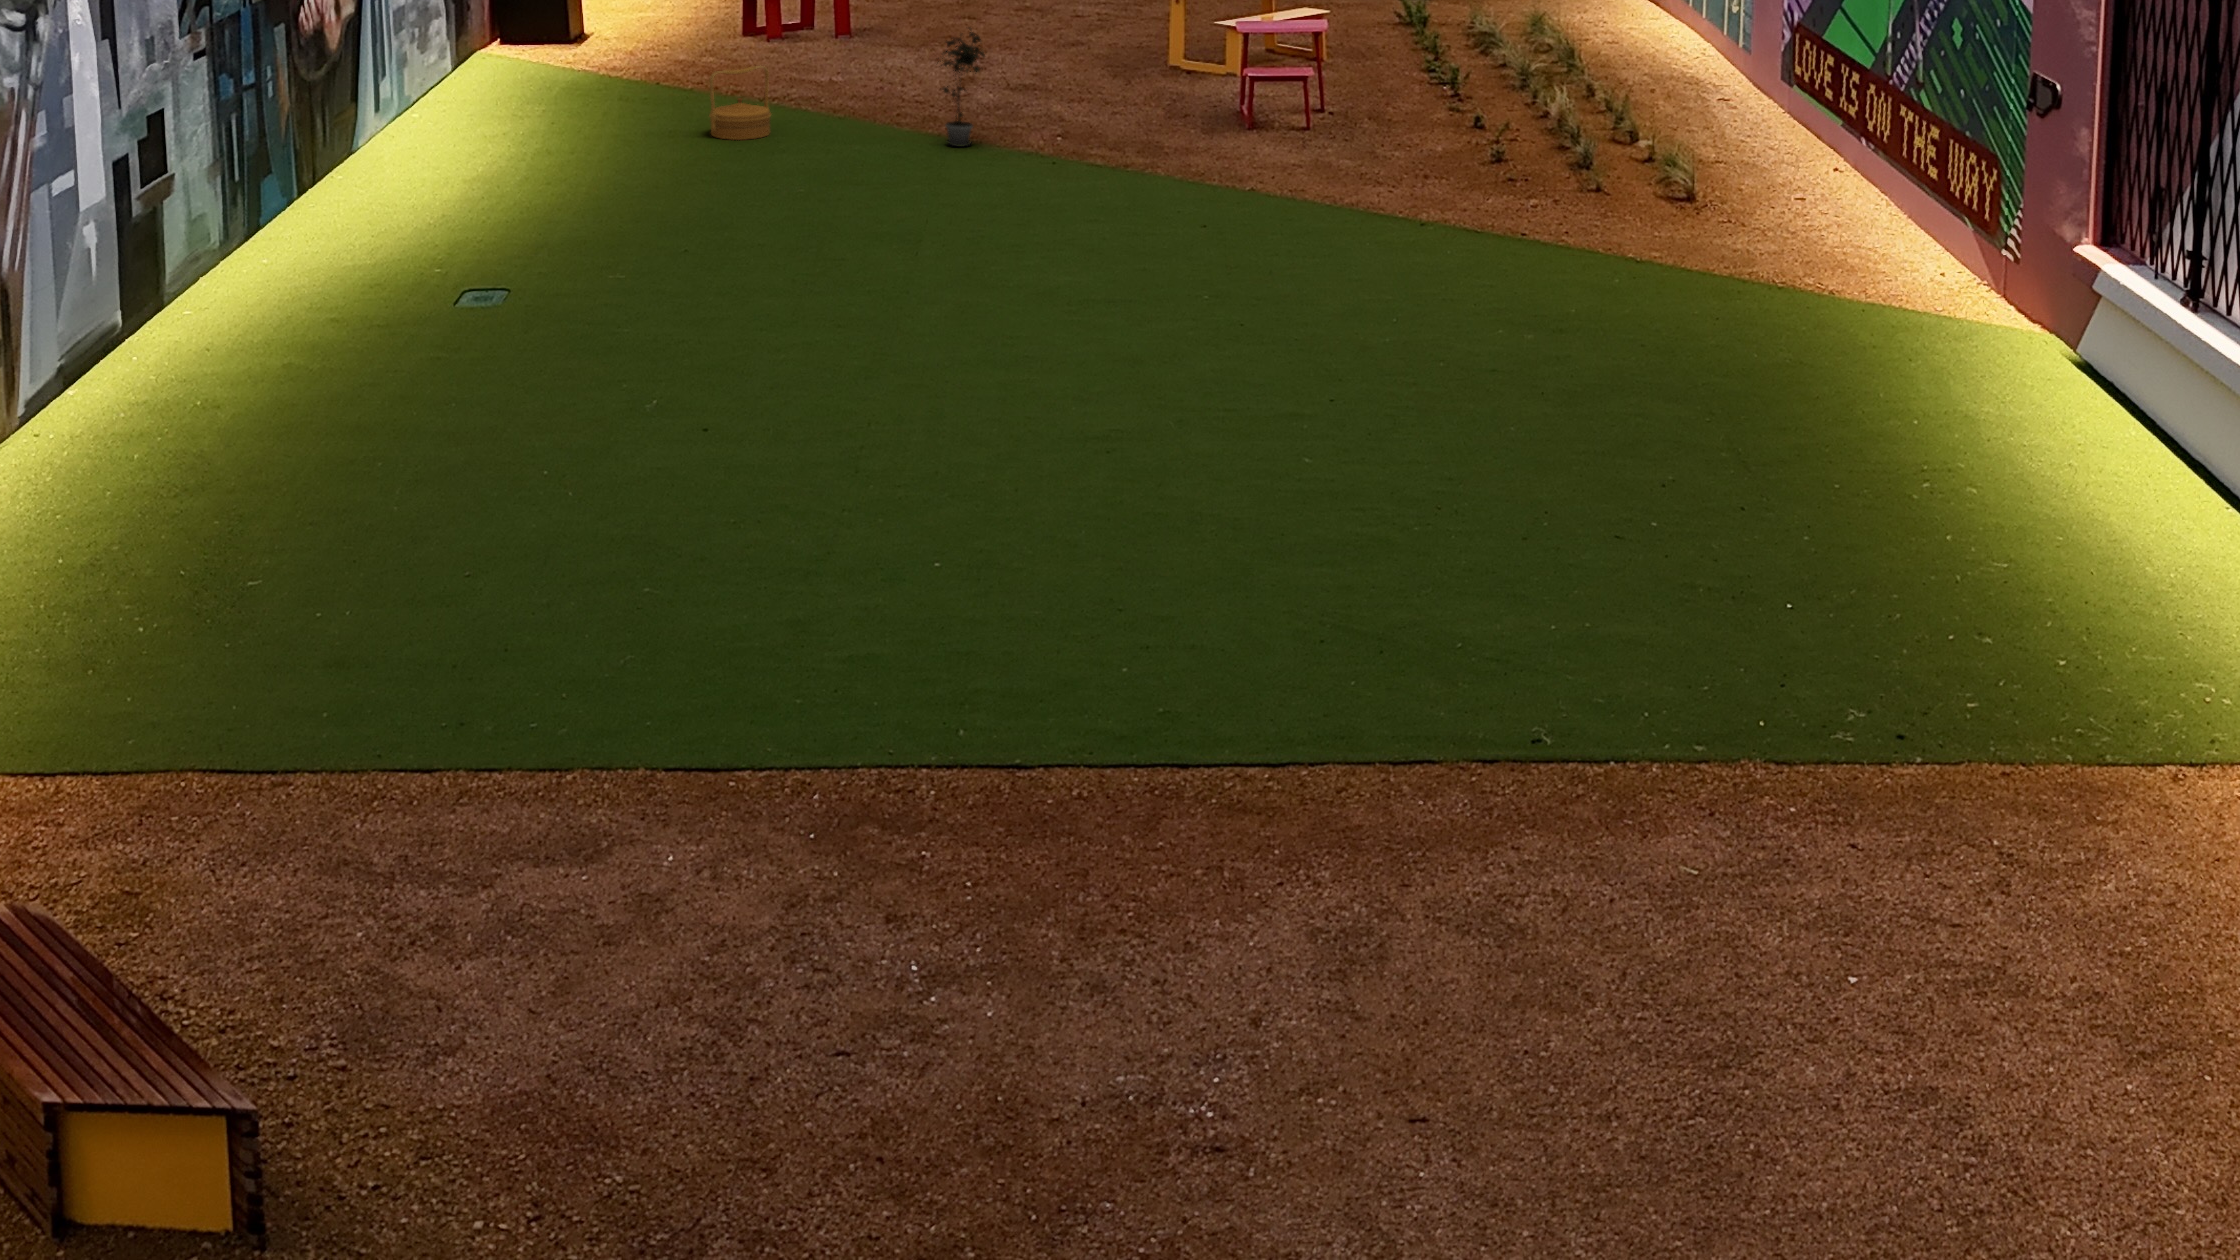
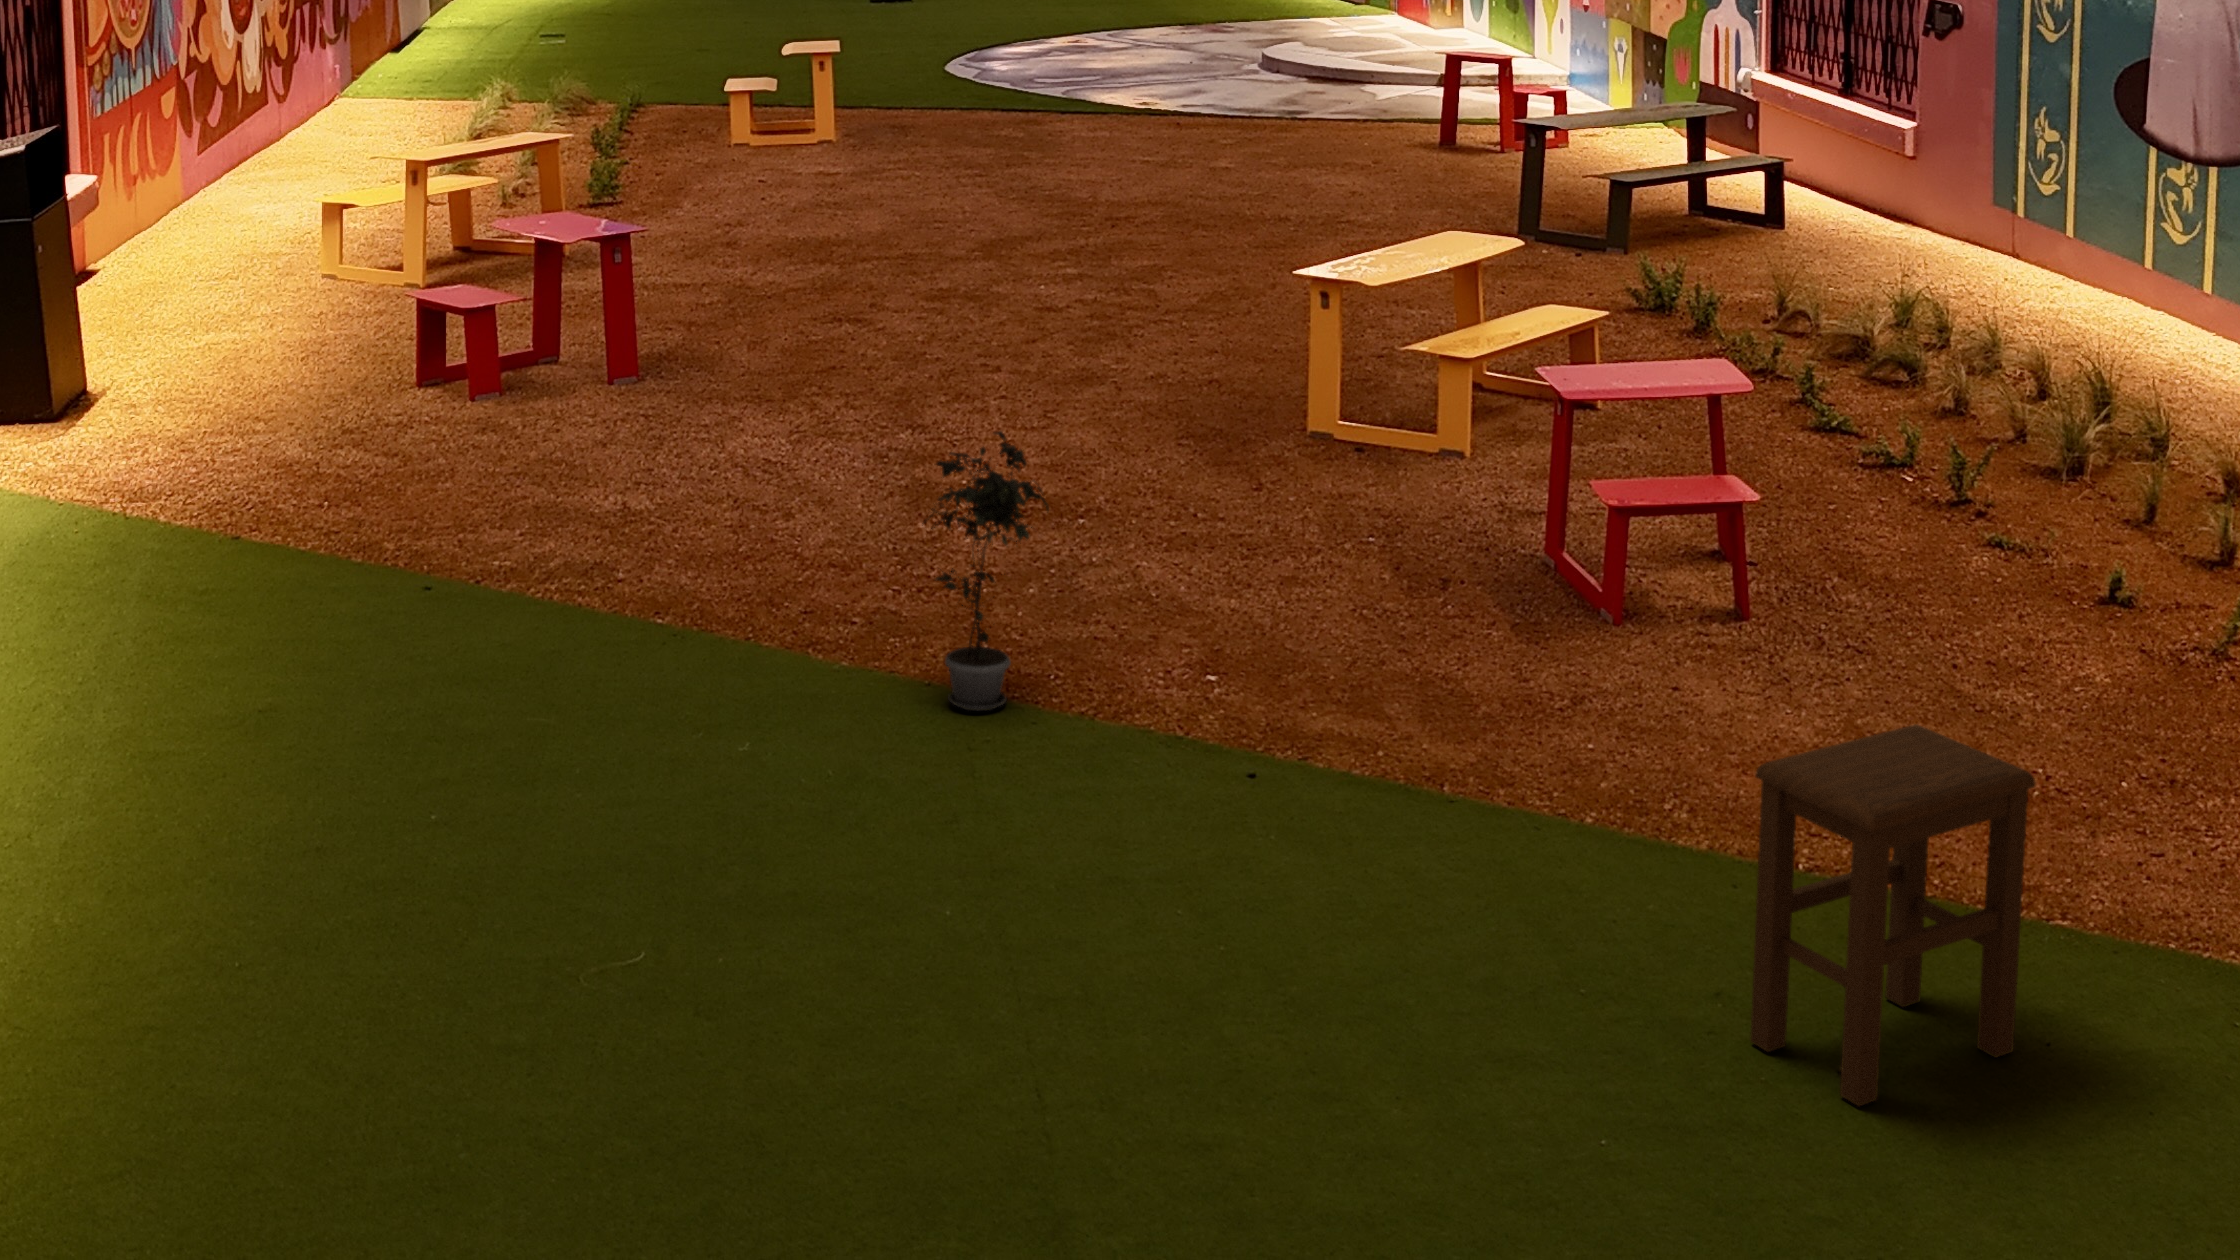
basket: present [709,66,771,140] -> none [367,527,519,718]
stool: none [1185,118,1285,241] -> present [1750,724,2035,1106]

